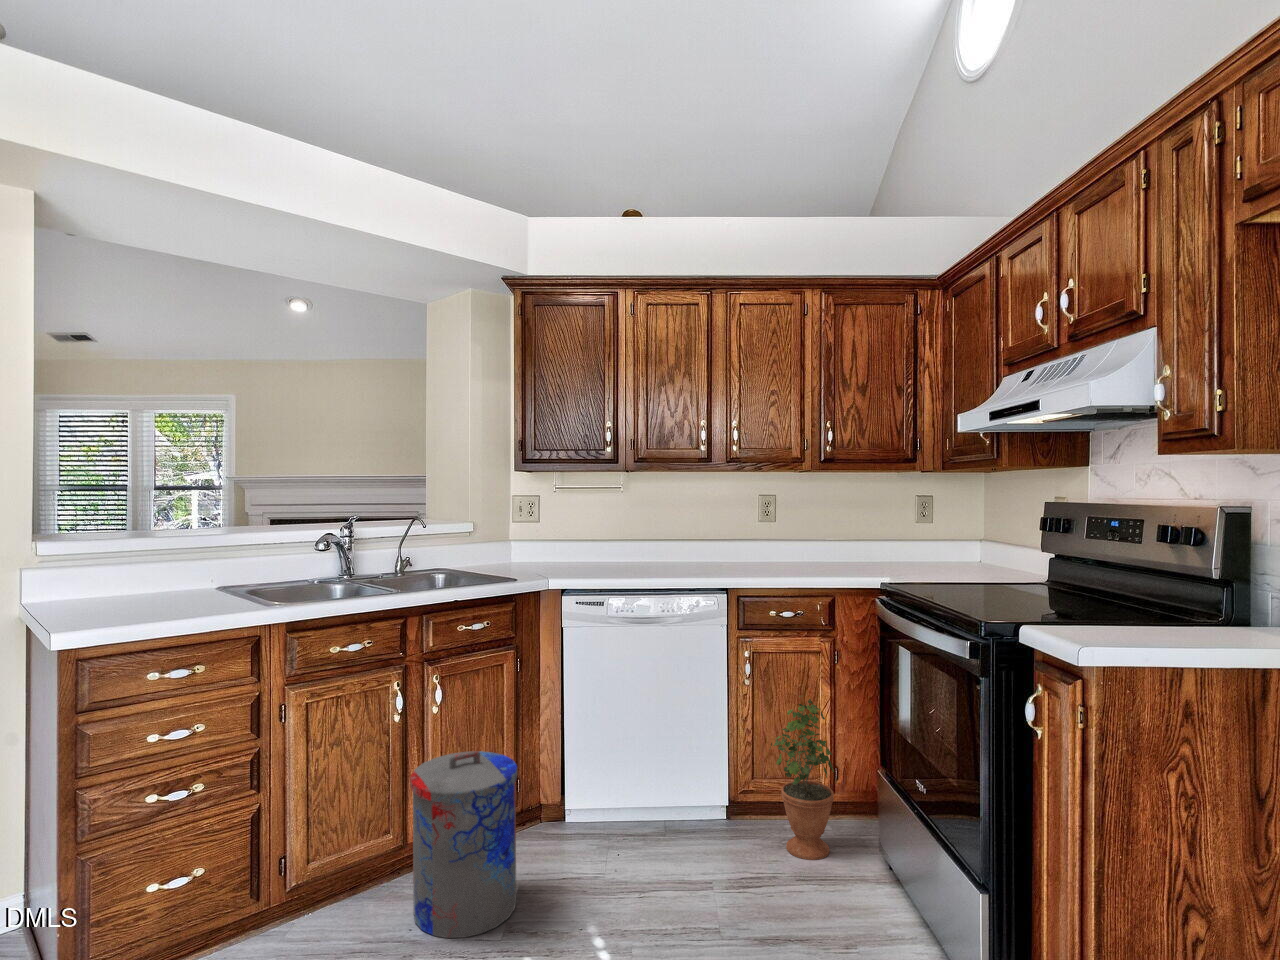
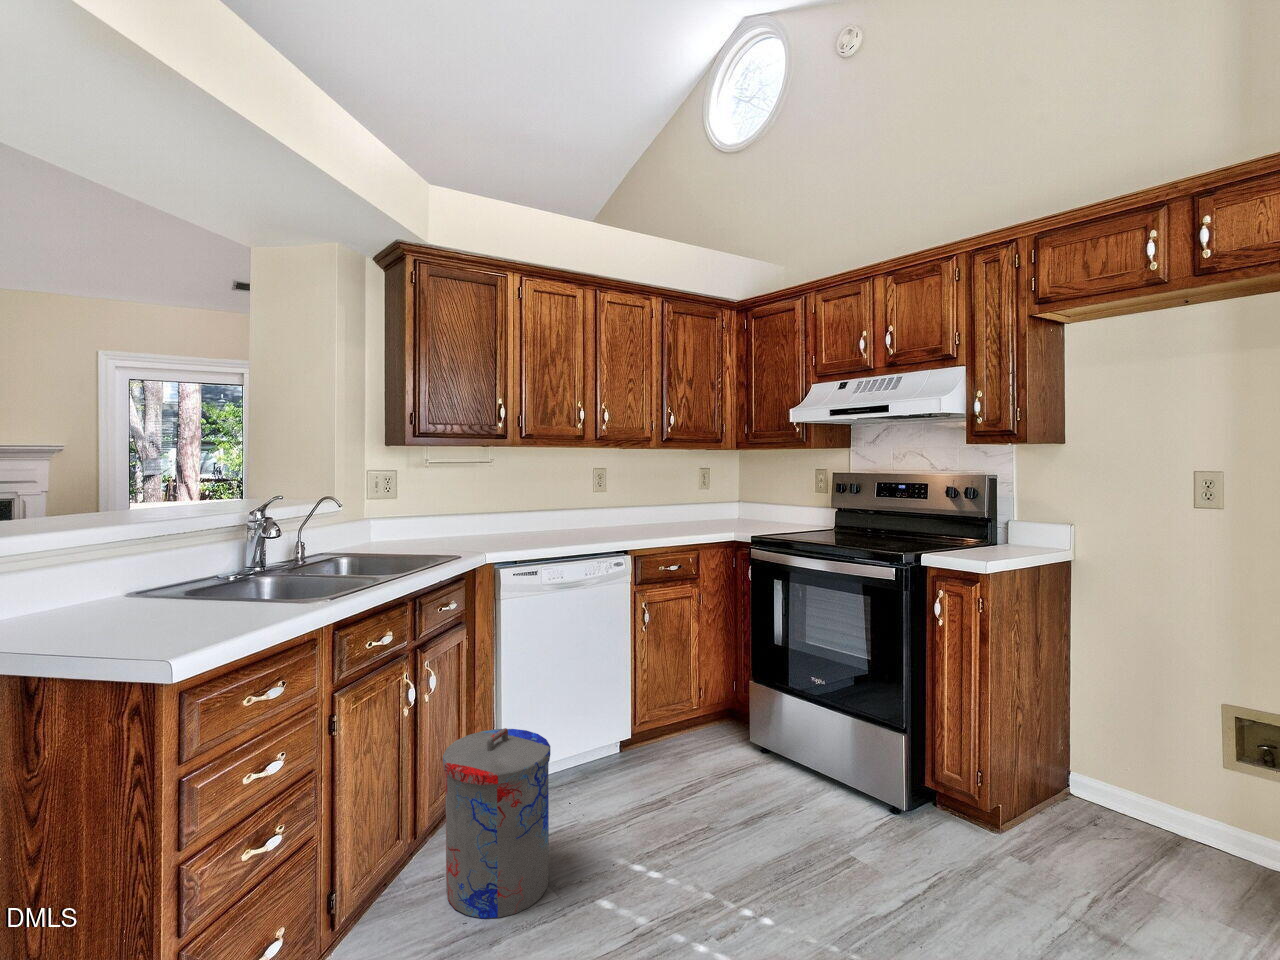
potted plant: present [771,696,834,860] -> none [676,633,724,761]

